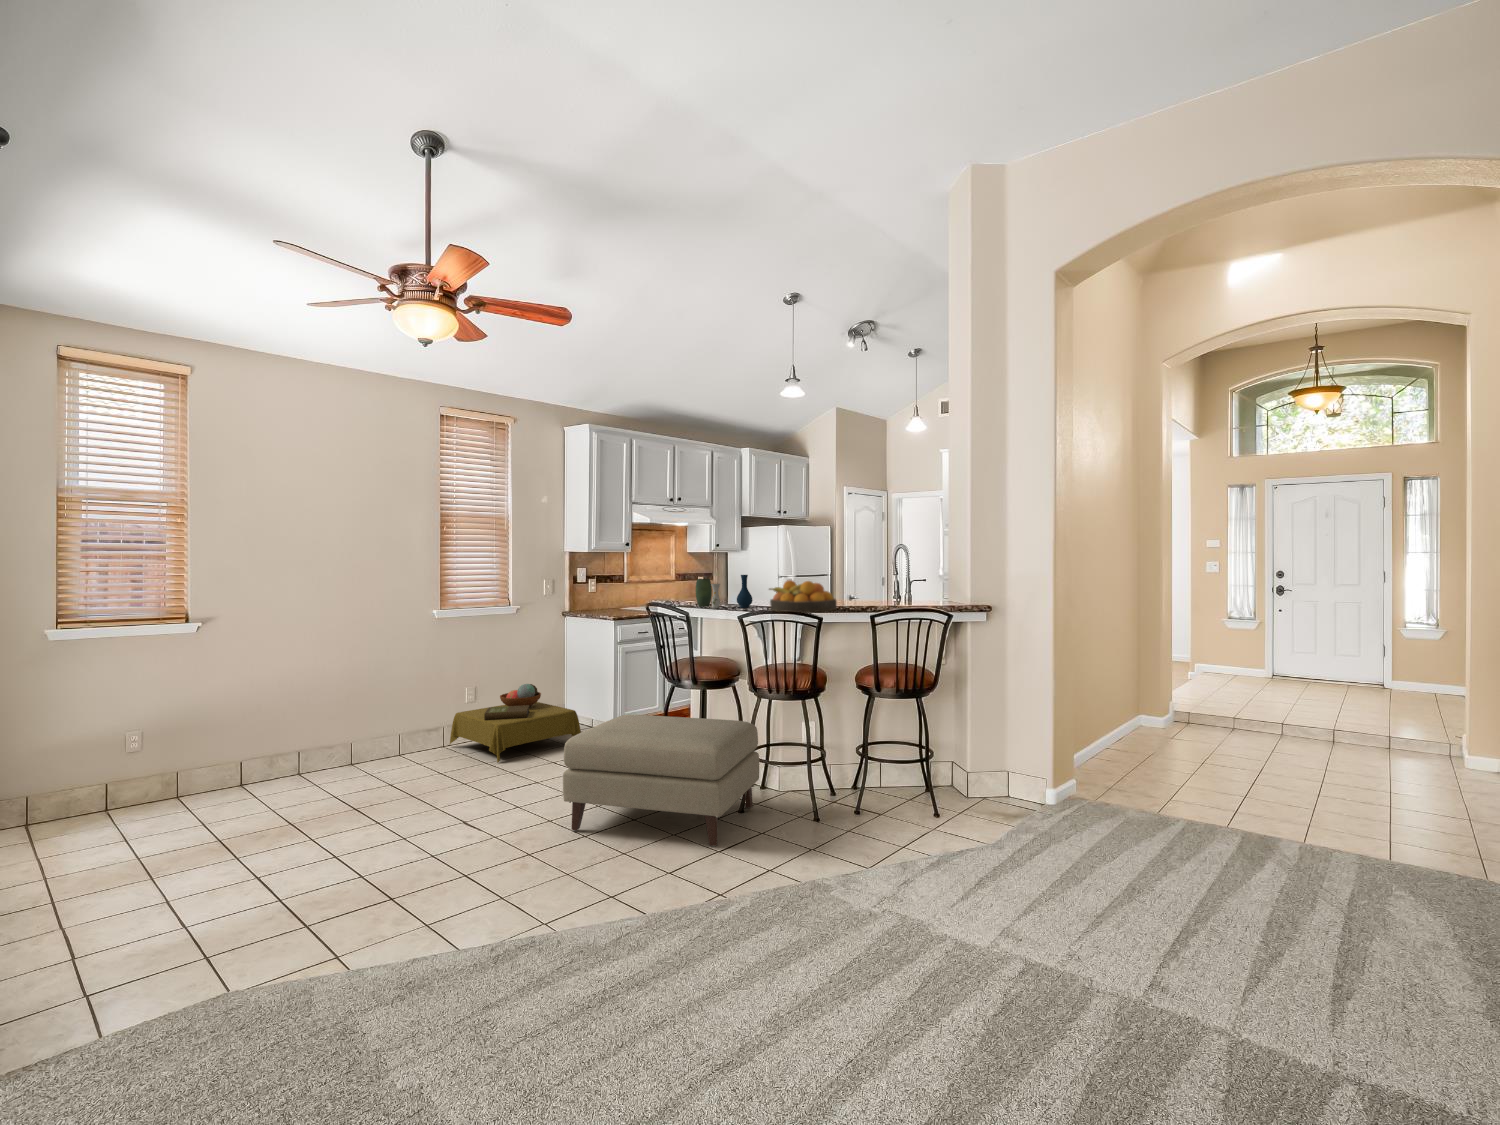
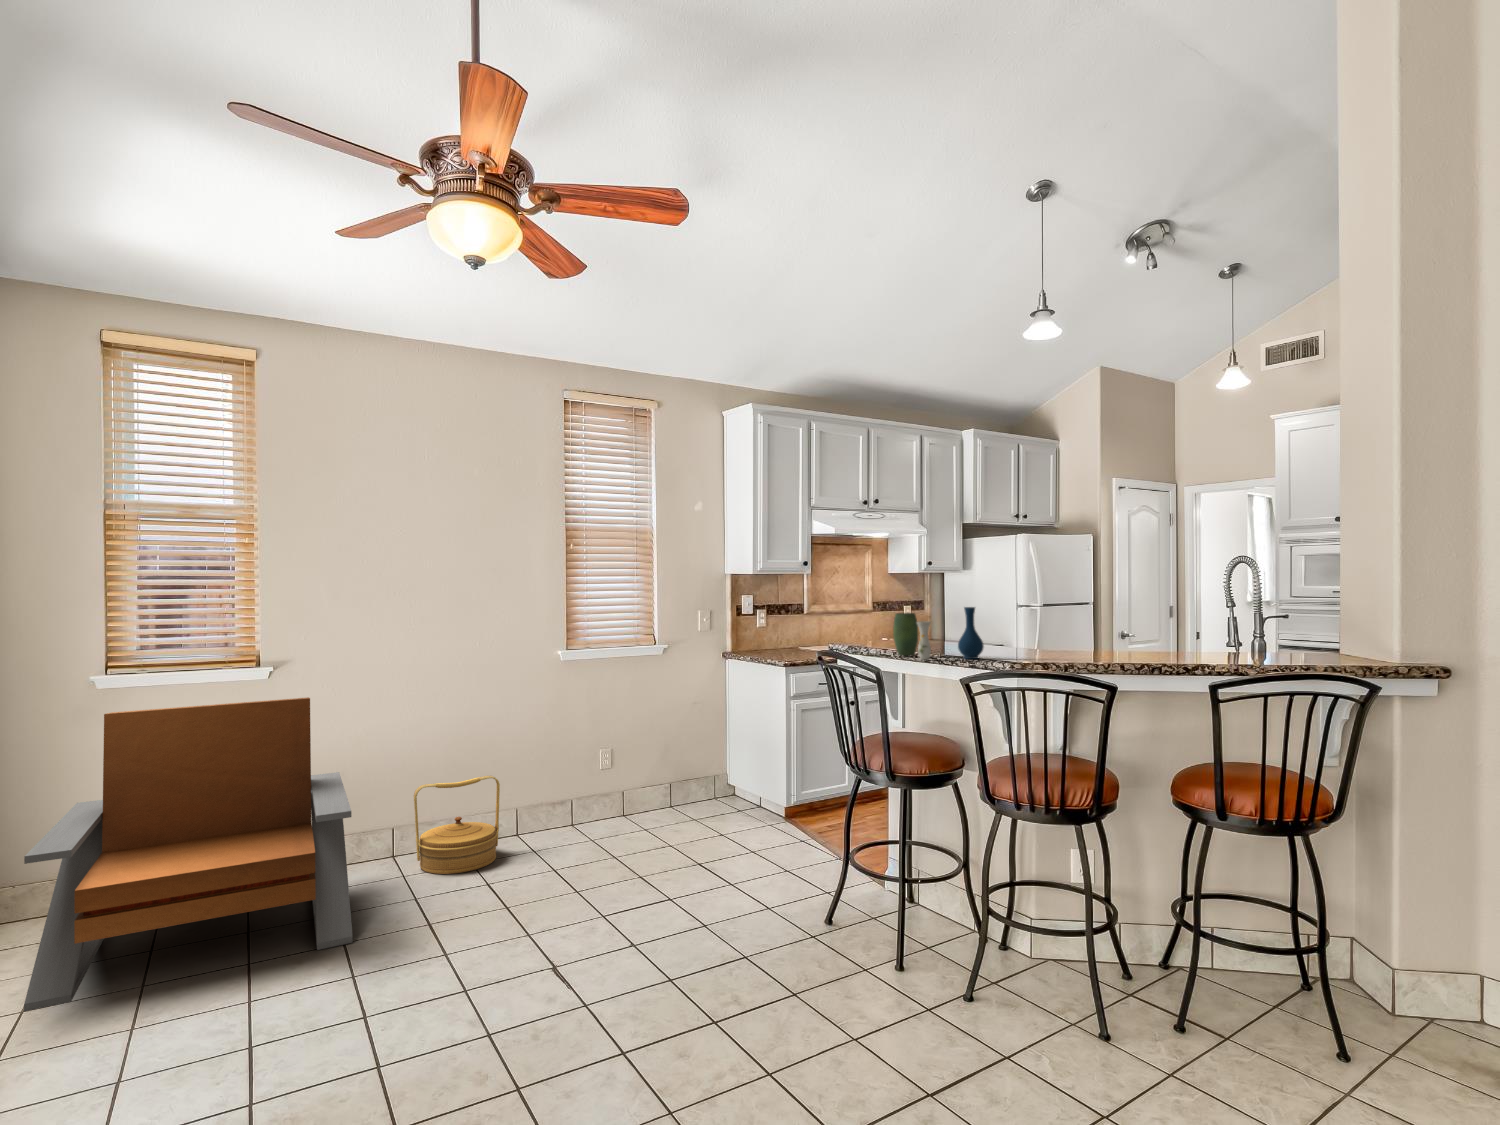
fruit bowl: present [769,580,837,612] -> none [1011,617,1135,674]
lounge chair: none [38,646,300,880] -> present [24,697,353,1011]
side table: present [450,684,581,763] -> none [575,750,742,862]
woven basket: none [325,706,394,780] -> present [414,776,500,874]
ottoman: present [563,715,759,846] -> none [683,821,1000,1084]

